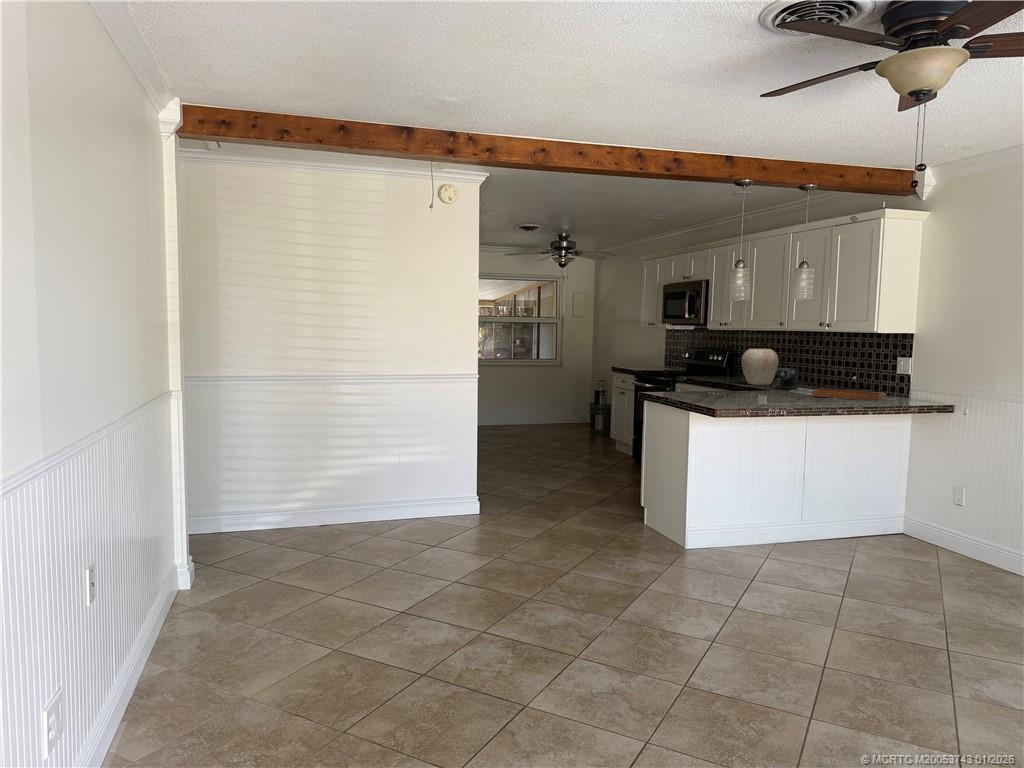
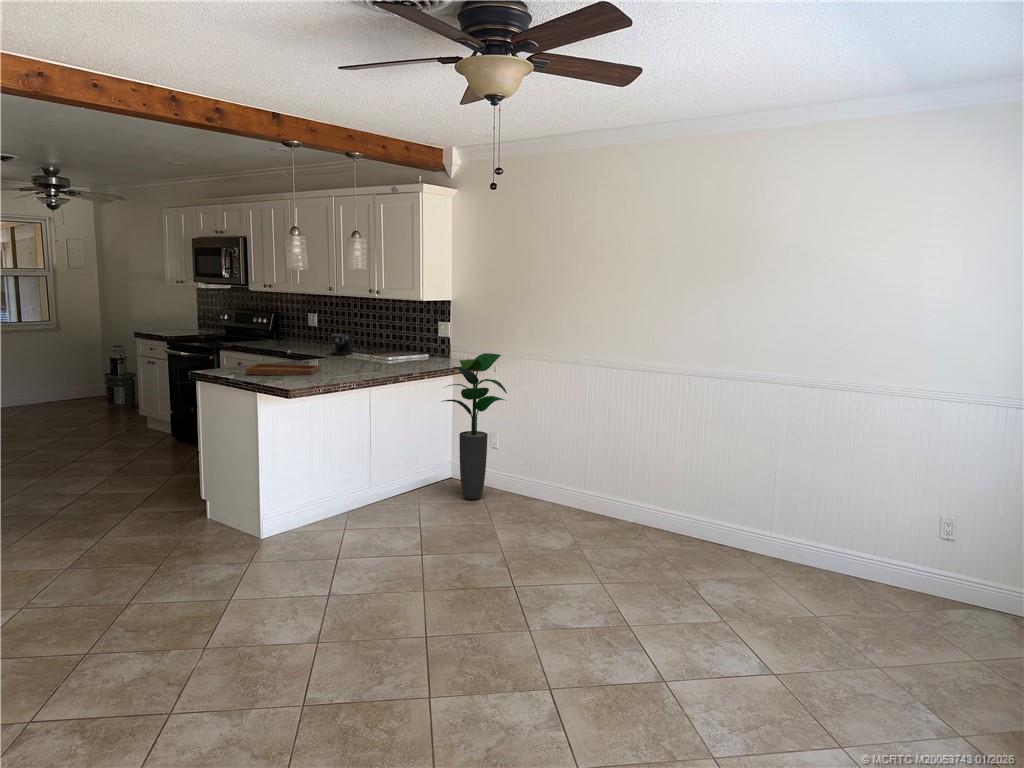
vase: present [741,349,778,385] -> none [293,313,330,350]
tray: present [812,377,886,401] -> present [246,351,321,376]
potted plant: none [890,392,981,559] -> present [442,353,507,499]

